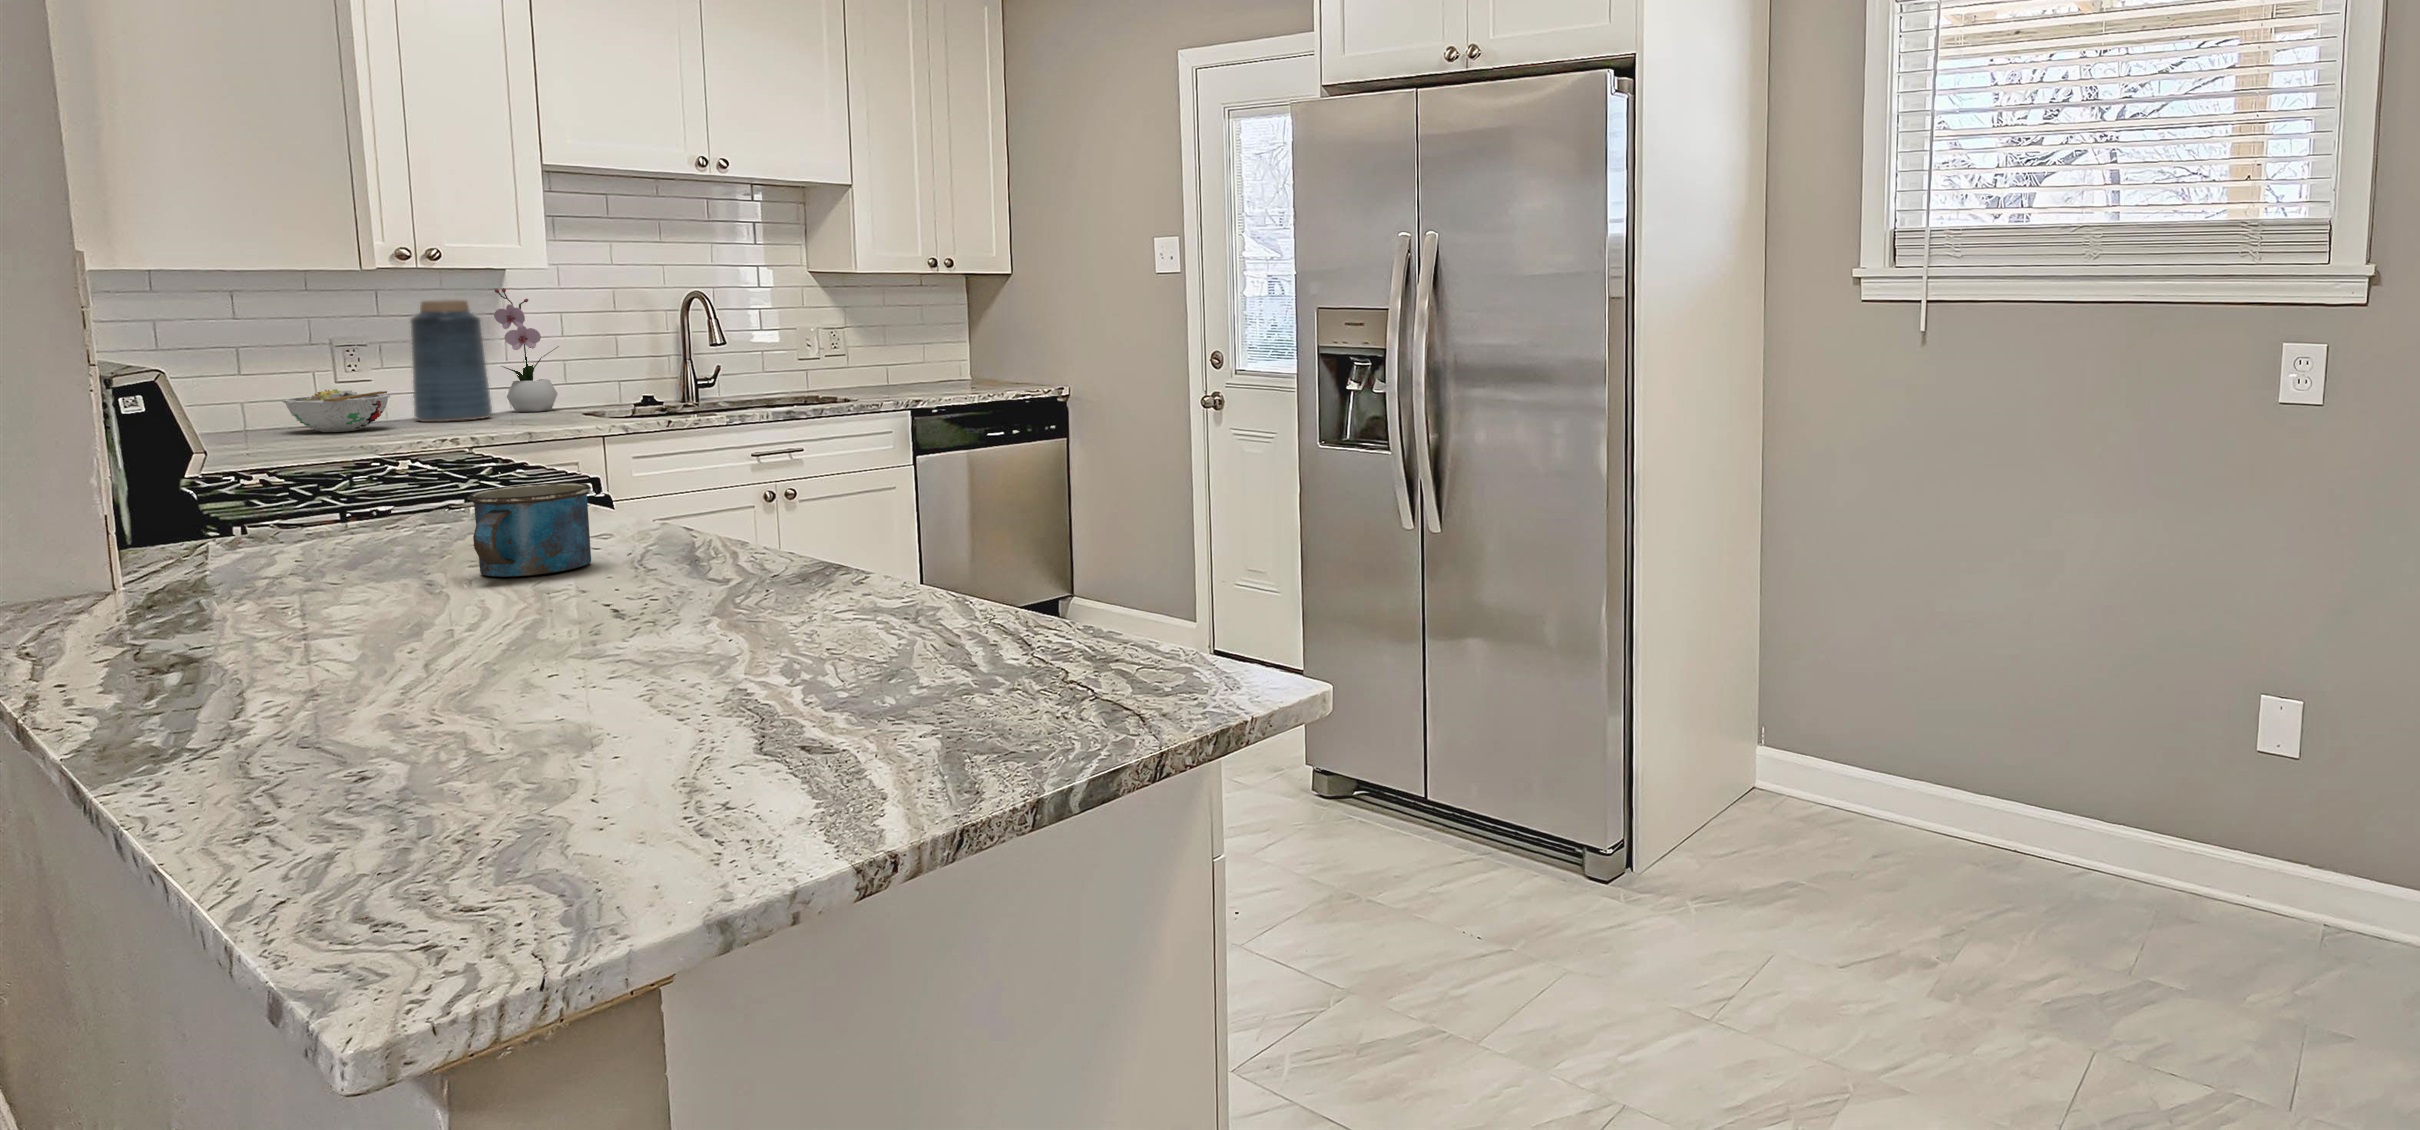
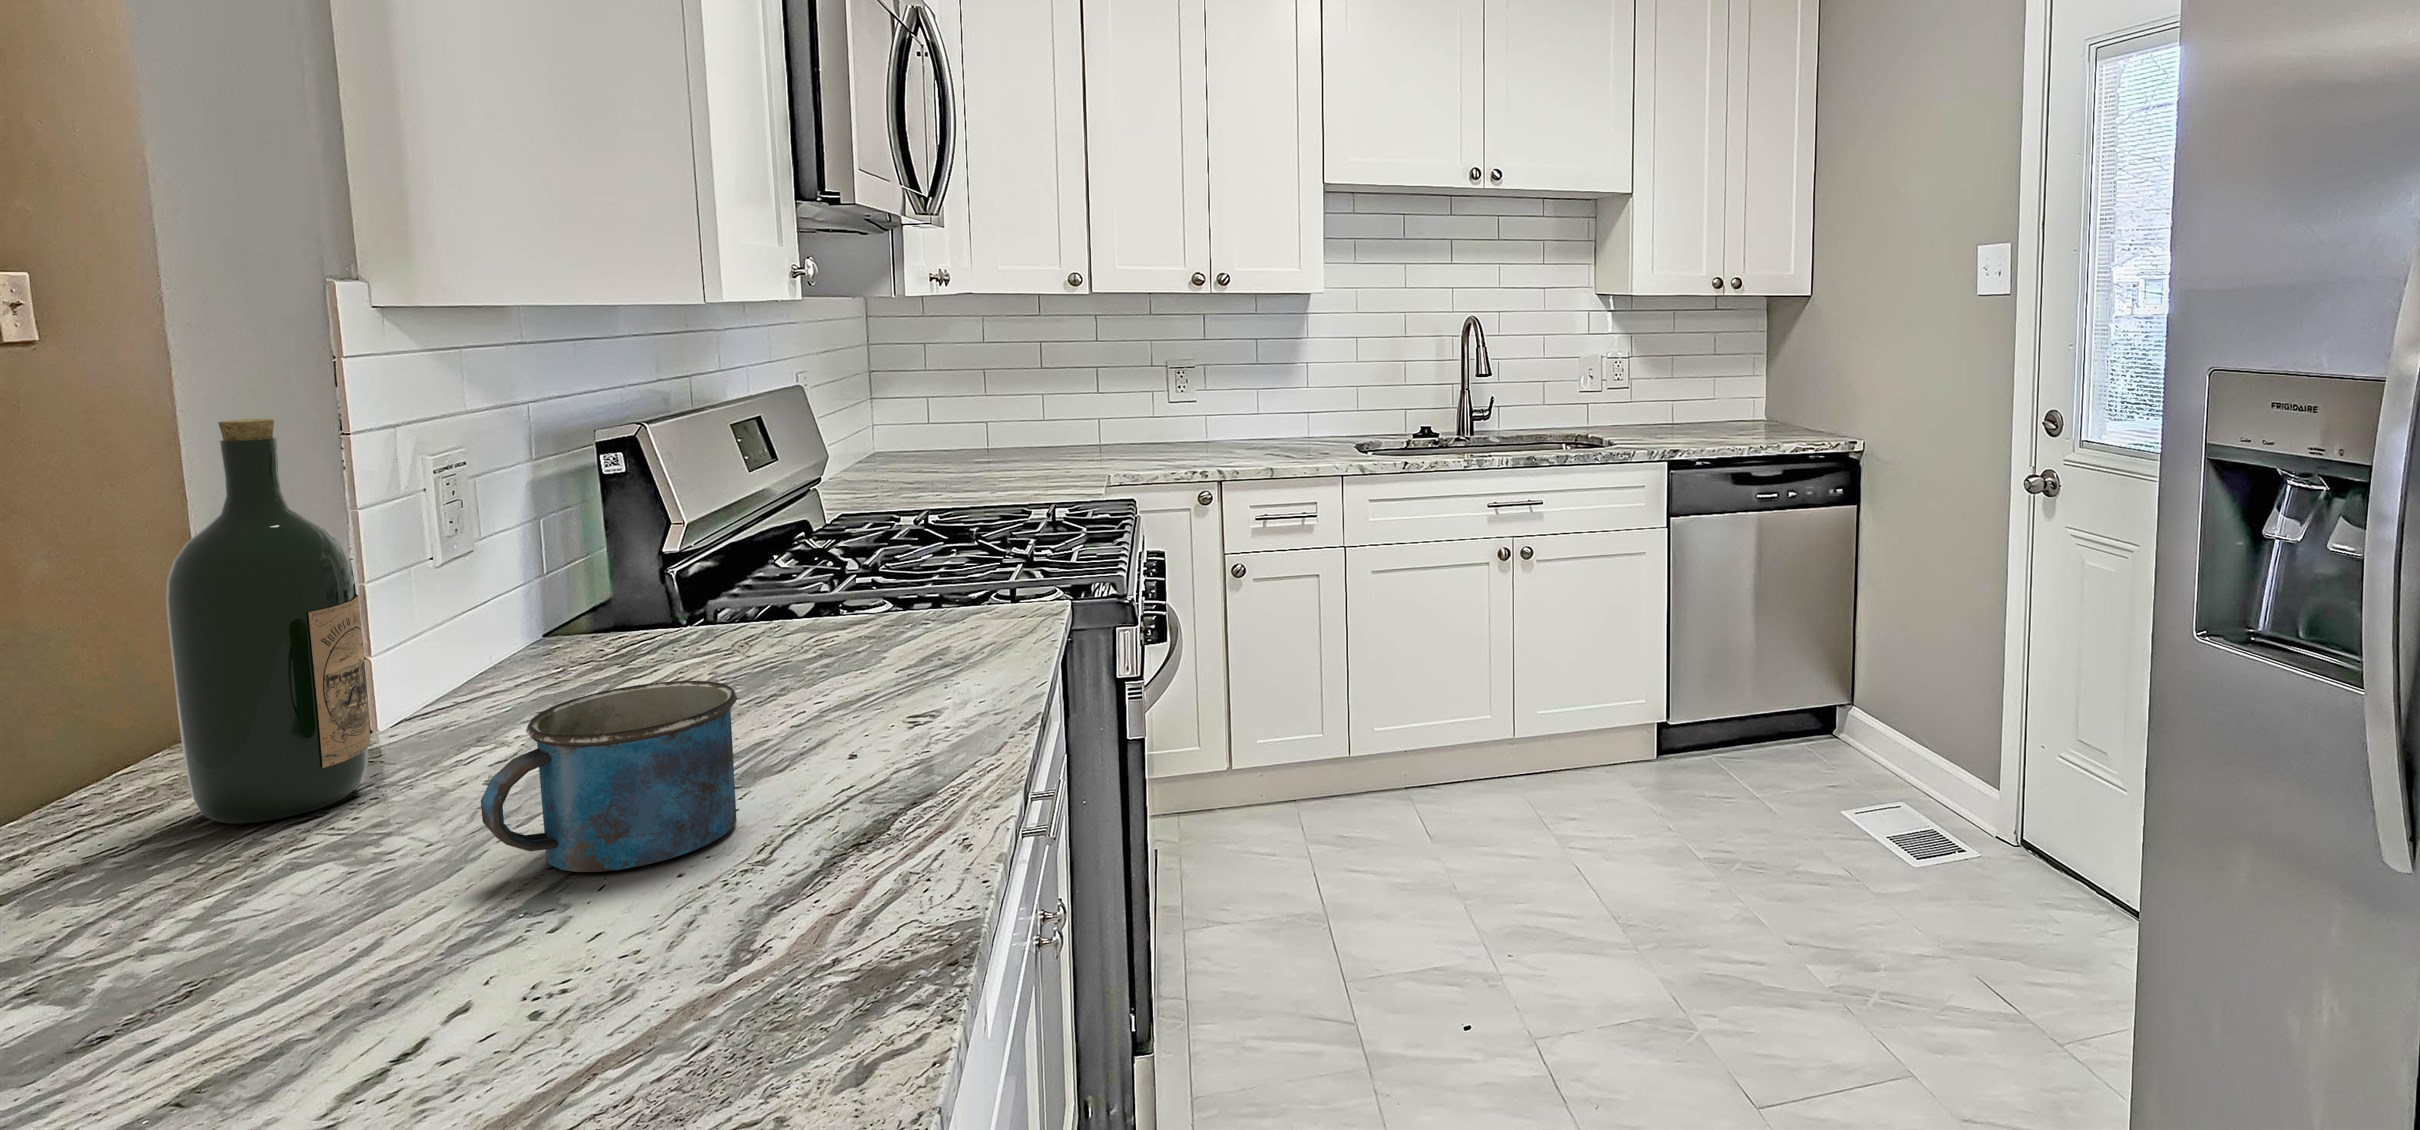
flower arrangement: present [494,288,559,412] -> none [1300,312,1356,437]
vase: present [410,300,492,422] -> none [1223,324,1285,445]
wine bottle: none [114,334,250,601] -> present [166,419,370,824]
bowl: present [282,390,390,432] -> none [1109,410,1195,452]

